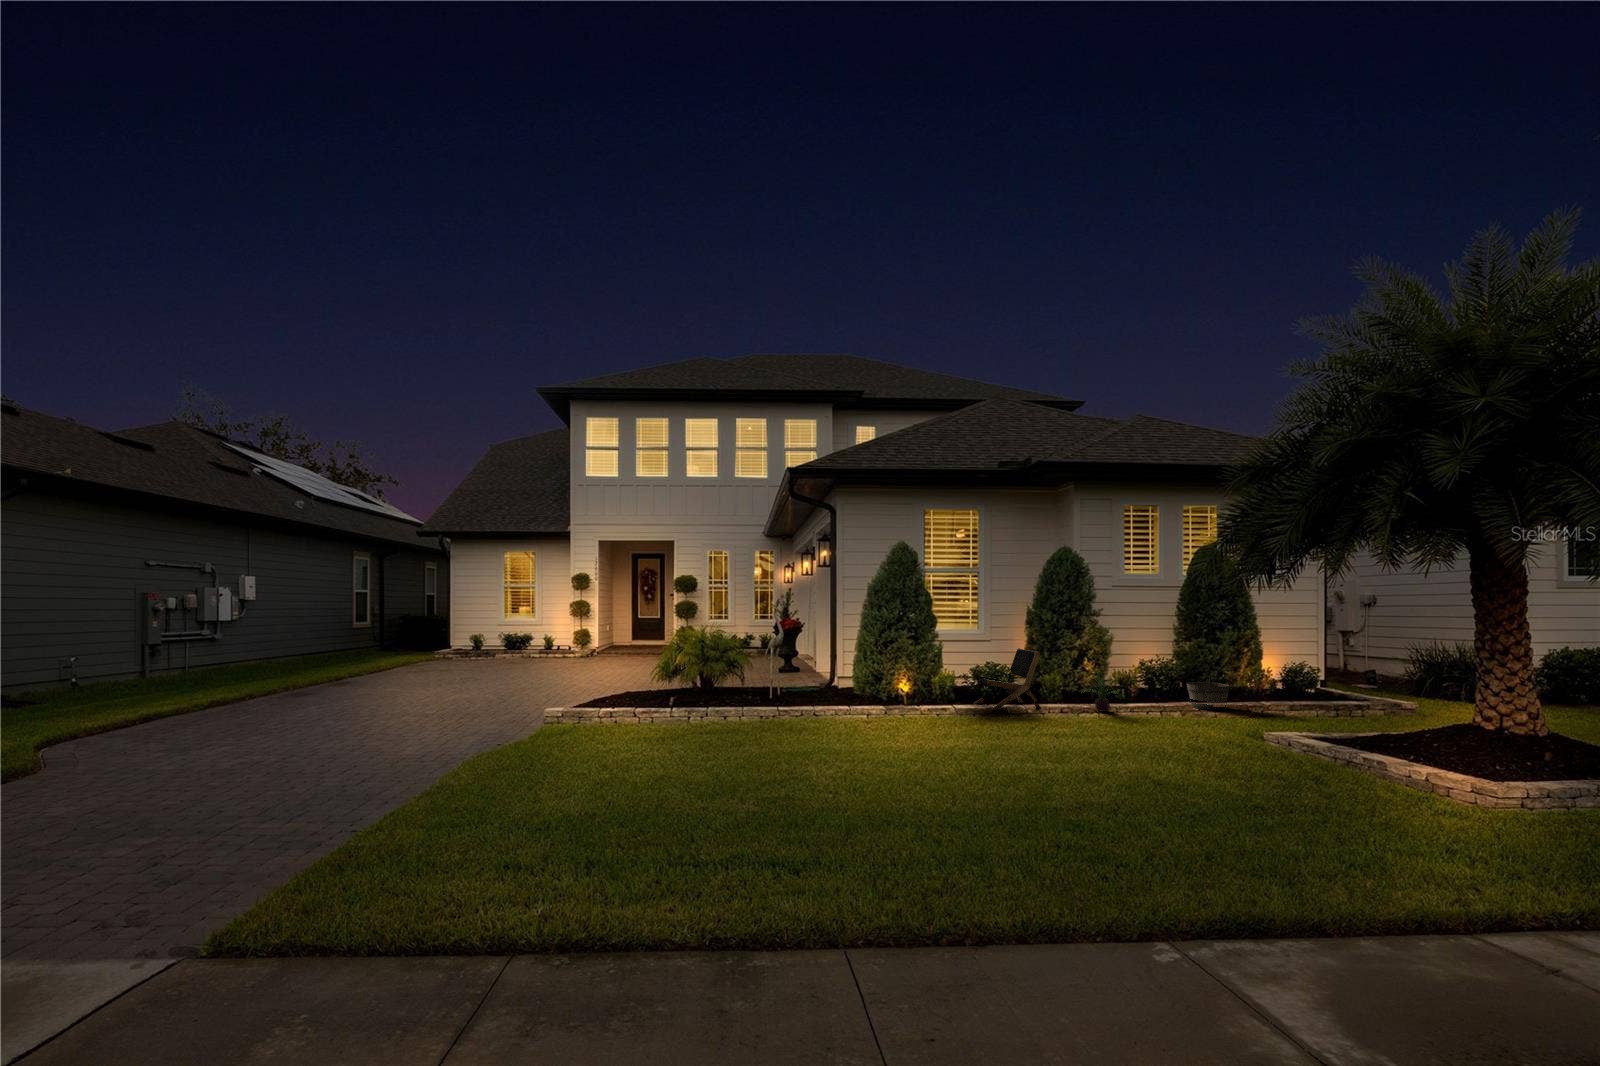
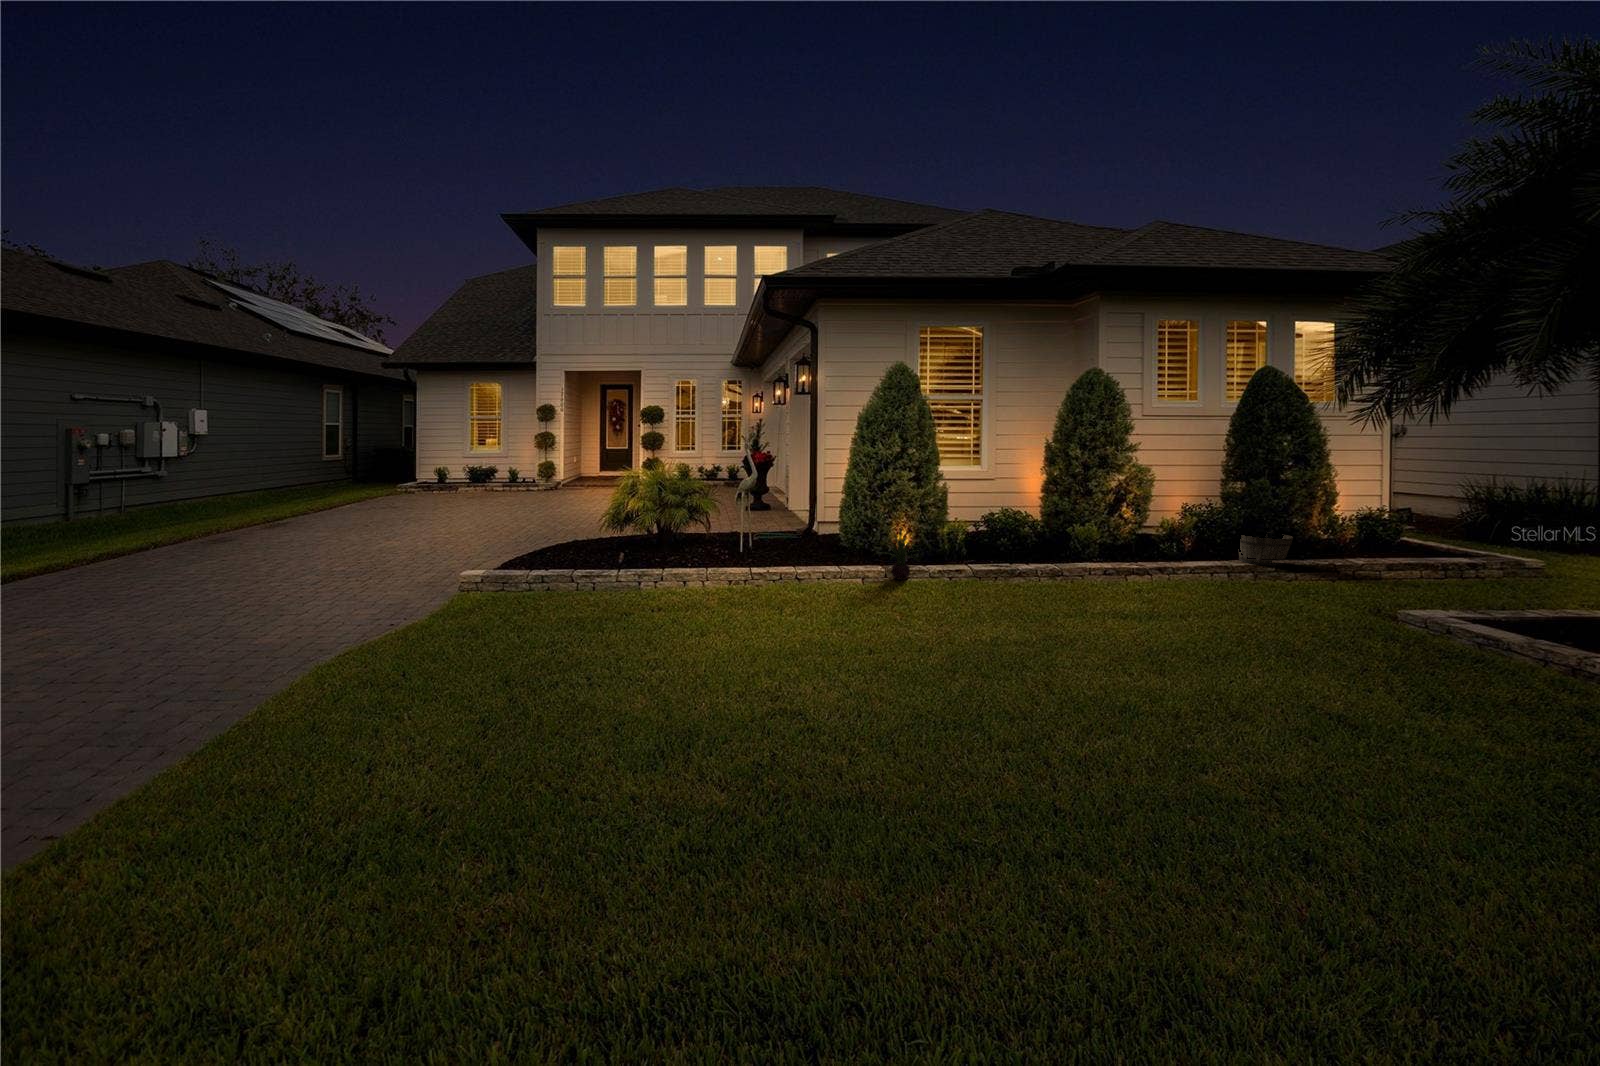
lounge chair: present [975,648,1041,710] -> none [981,490,1073,567]
decorative plant: present [1085,672,1110,712] -> present [889,527,910,580]

